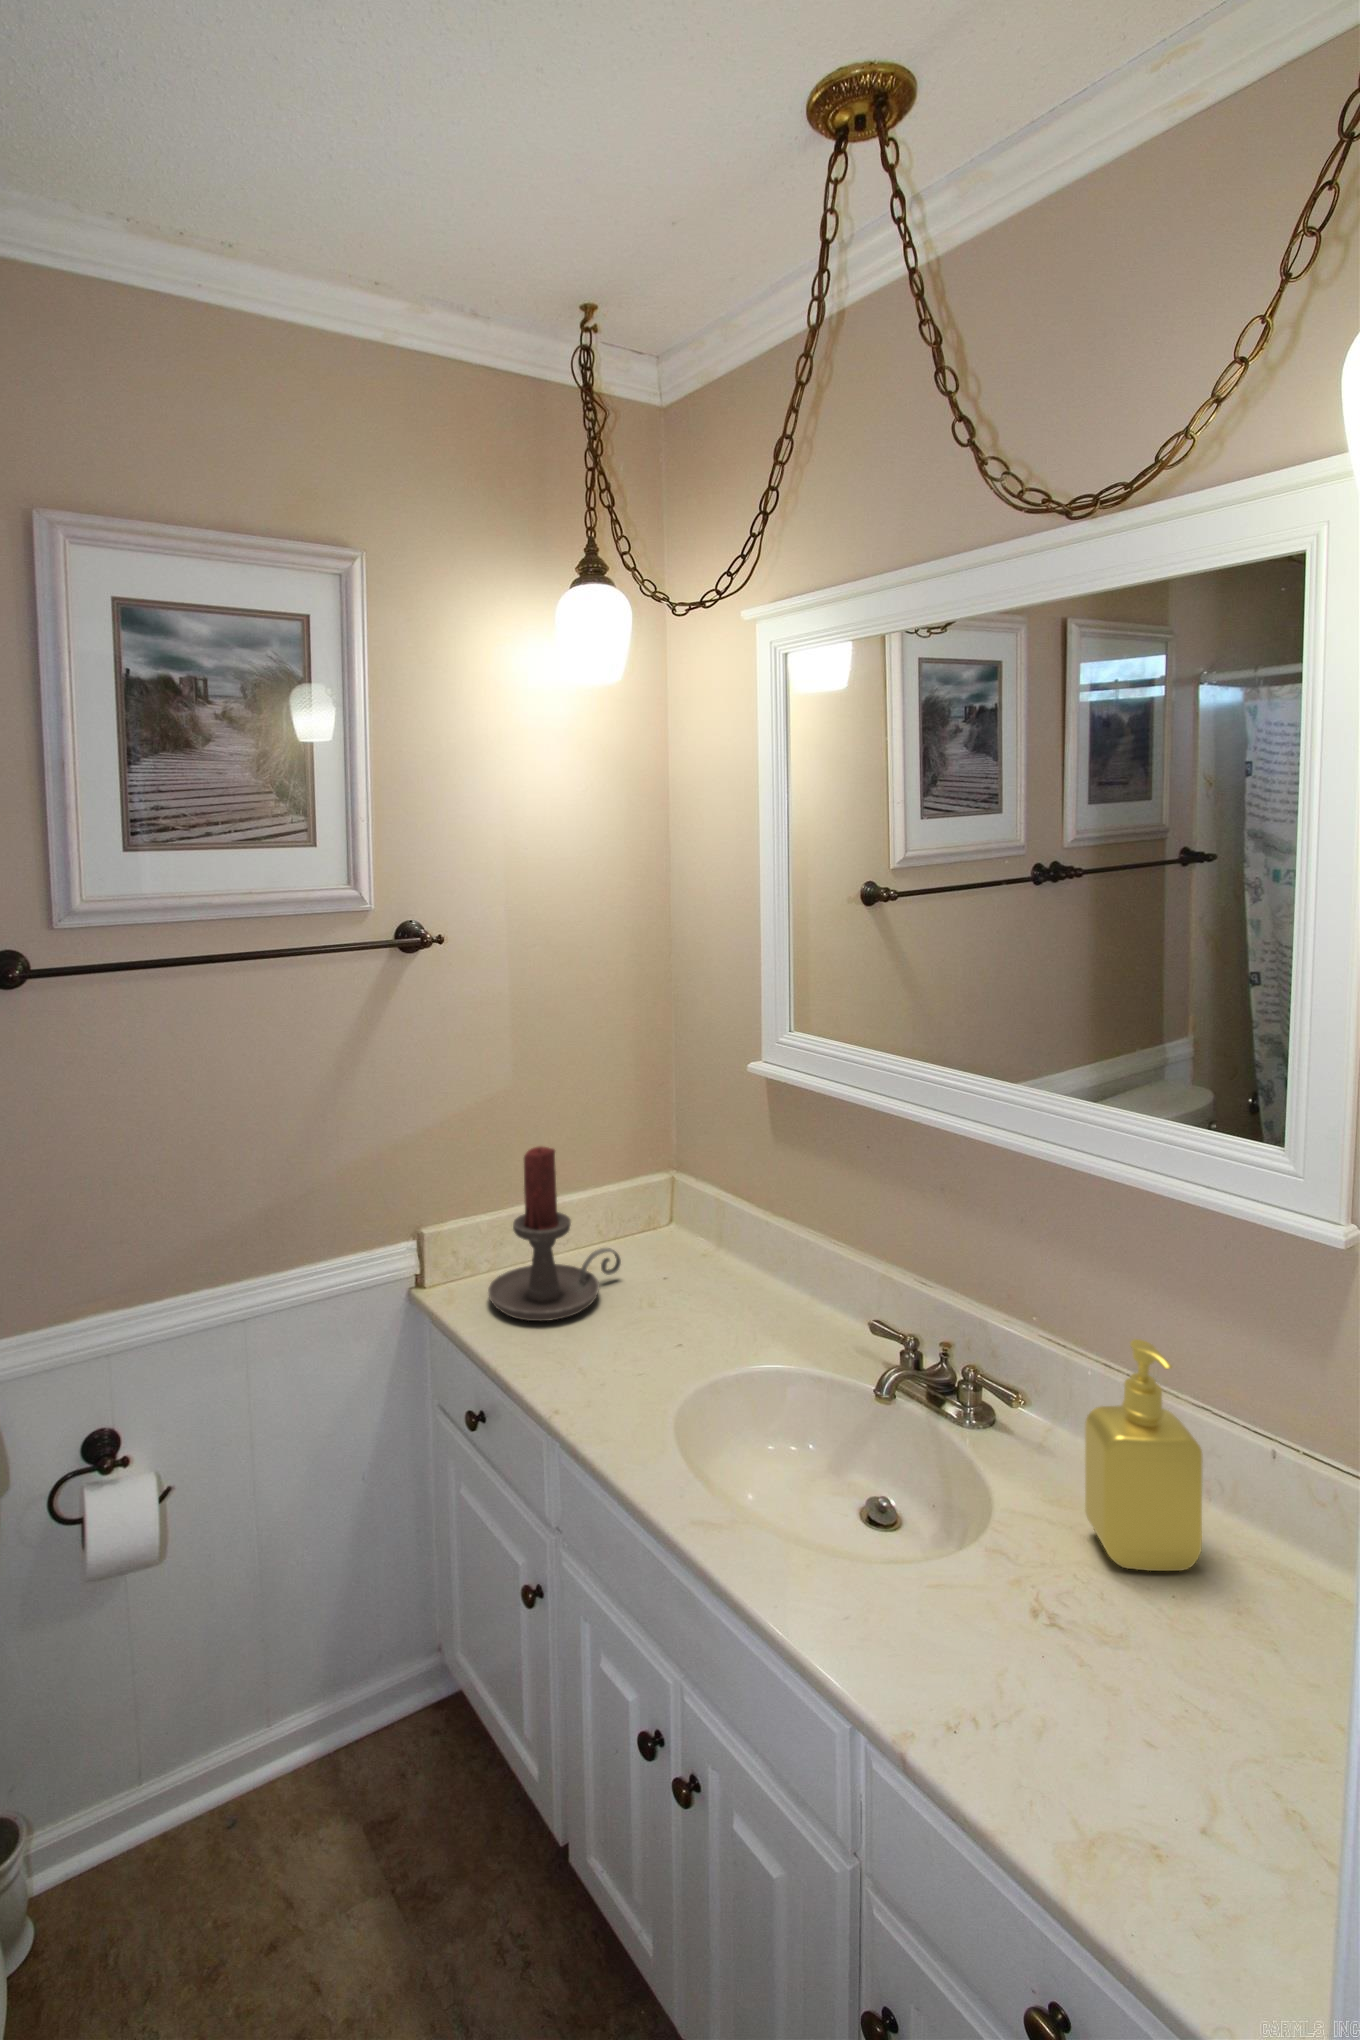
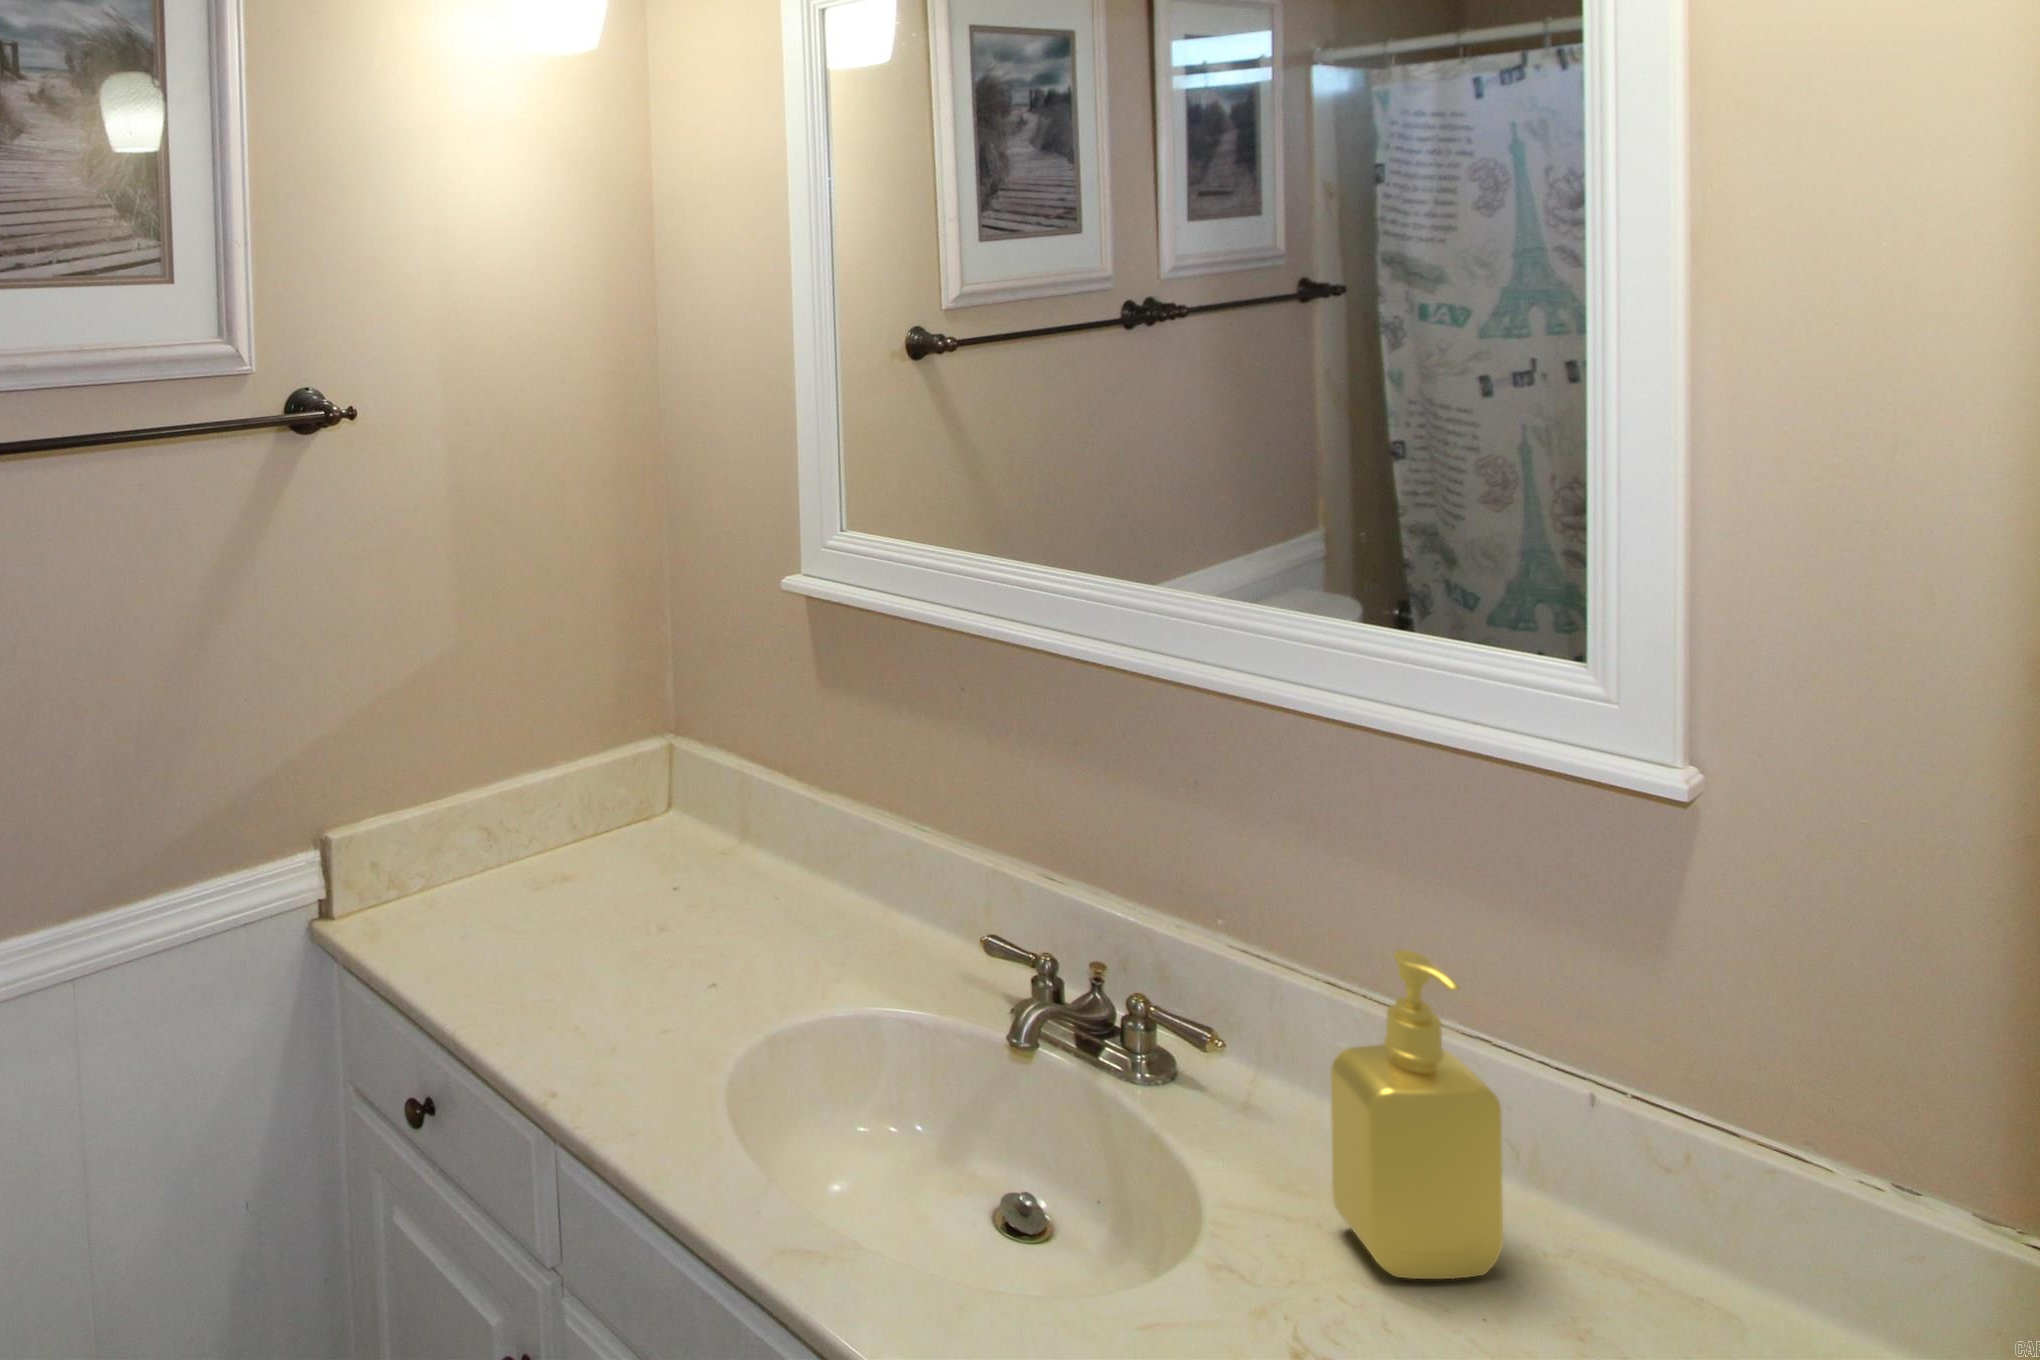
candle holder: present [488,1147,621,1321] -> none [431,709,617,961]

